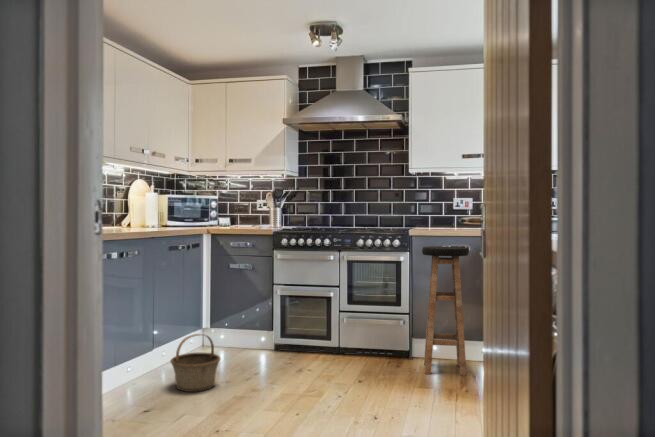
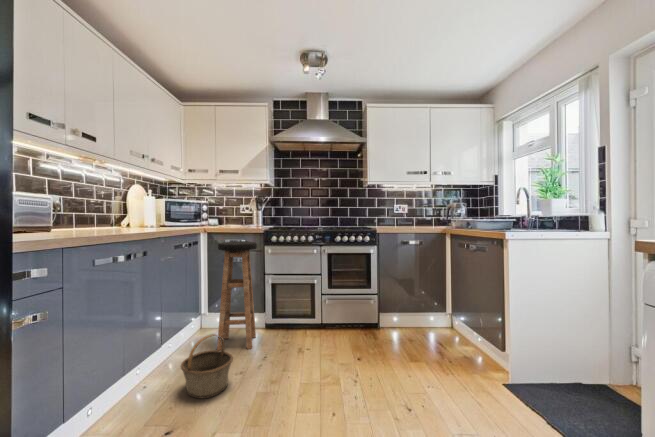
bar stool: present [422,246,469,376] -> present [217,242,257,350]

